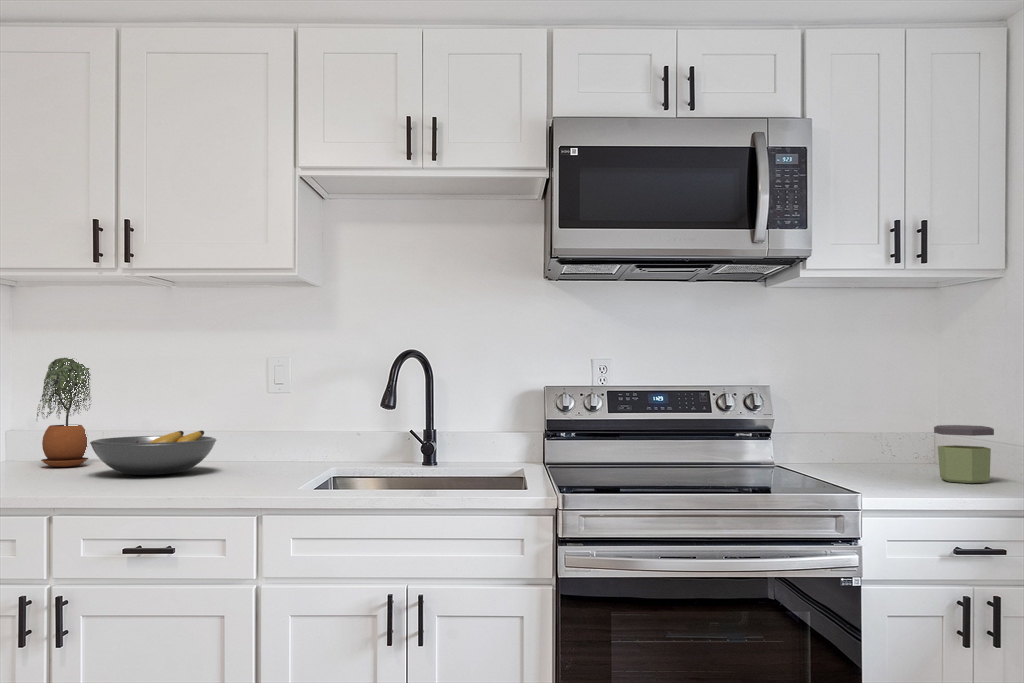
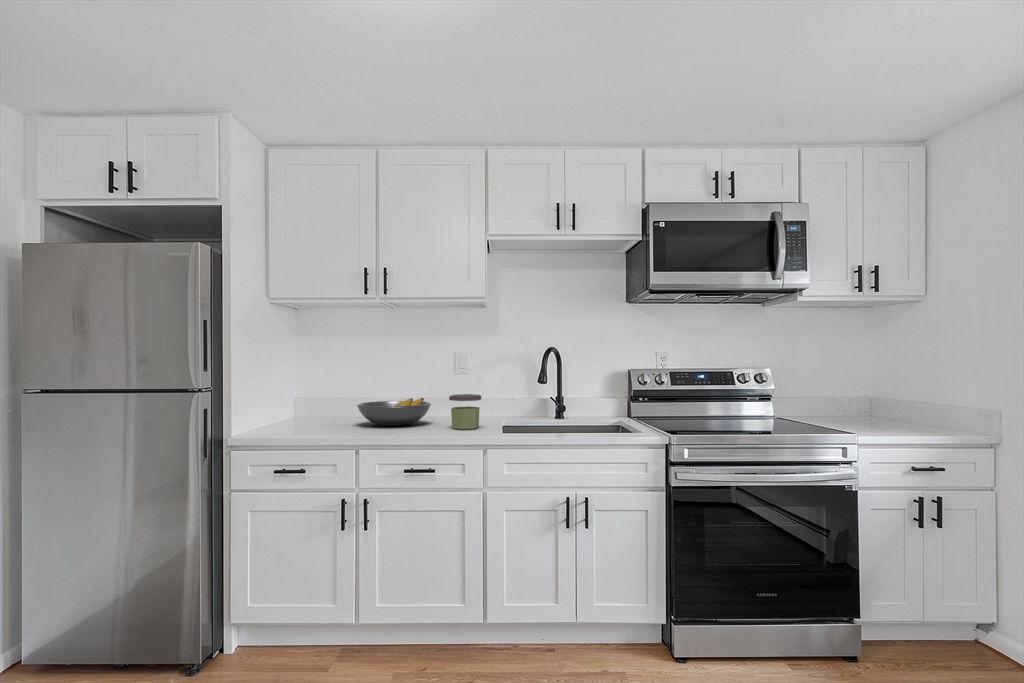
potted plant: present [37,358,91,467] -> none [313,352,344,421]
jar: present [934,425,994,483] -> present [449,394,481,430]

